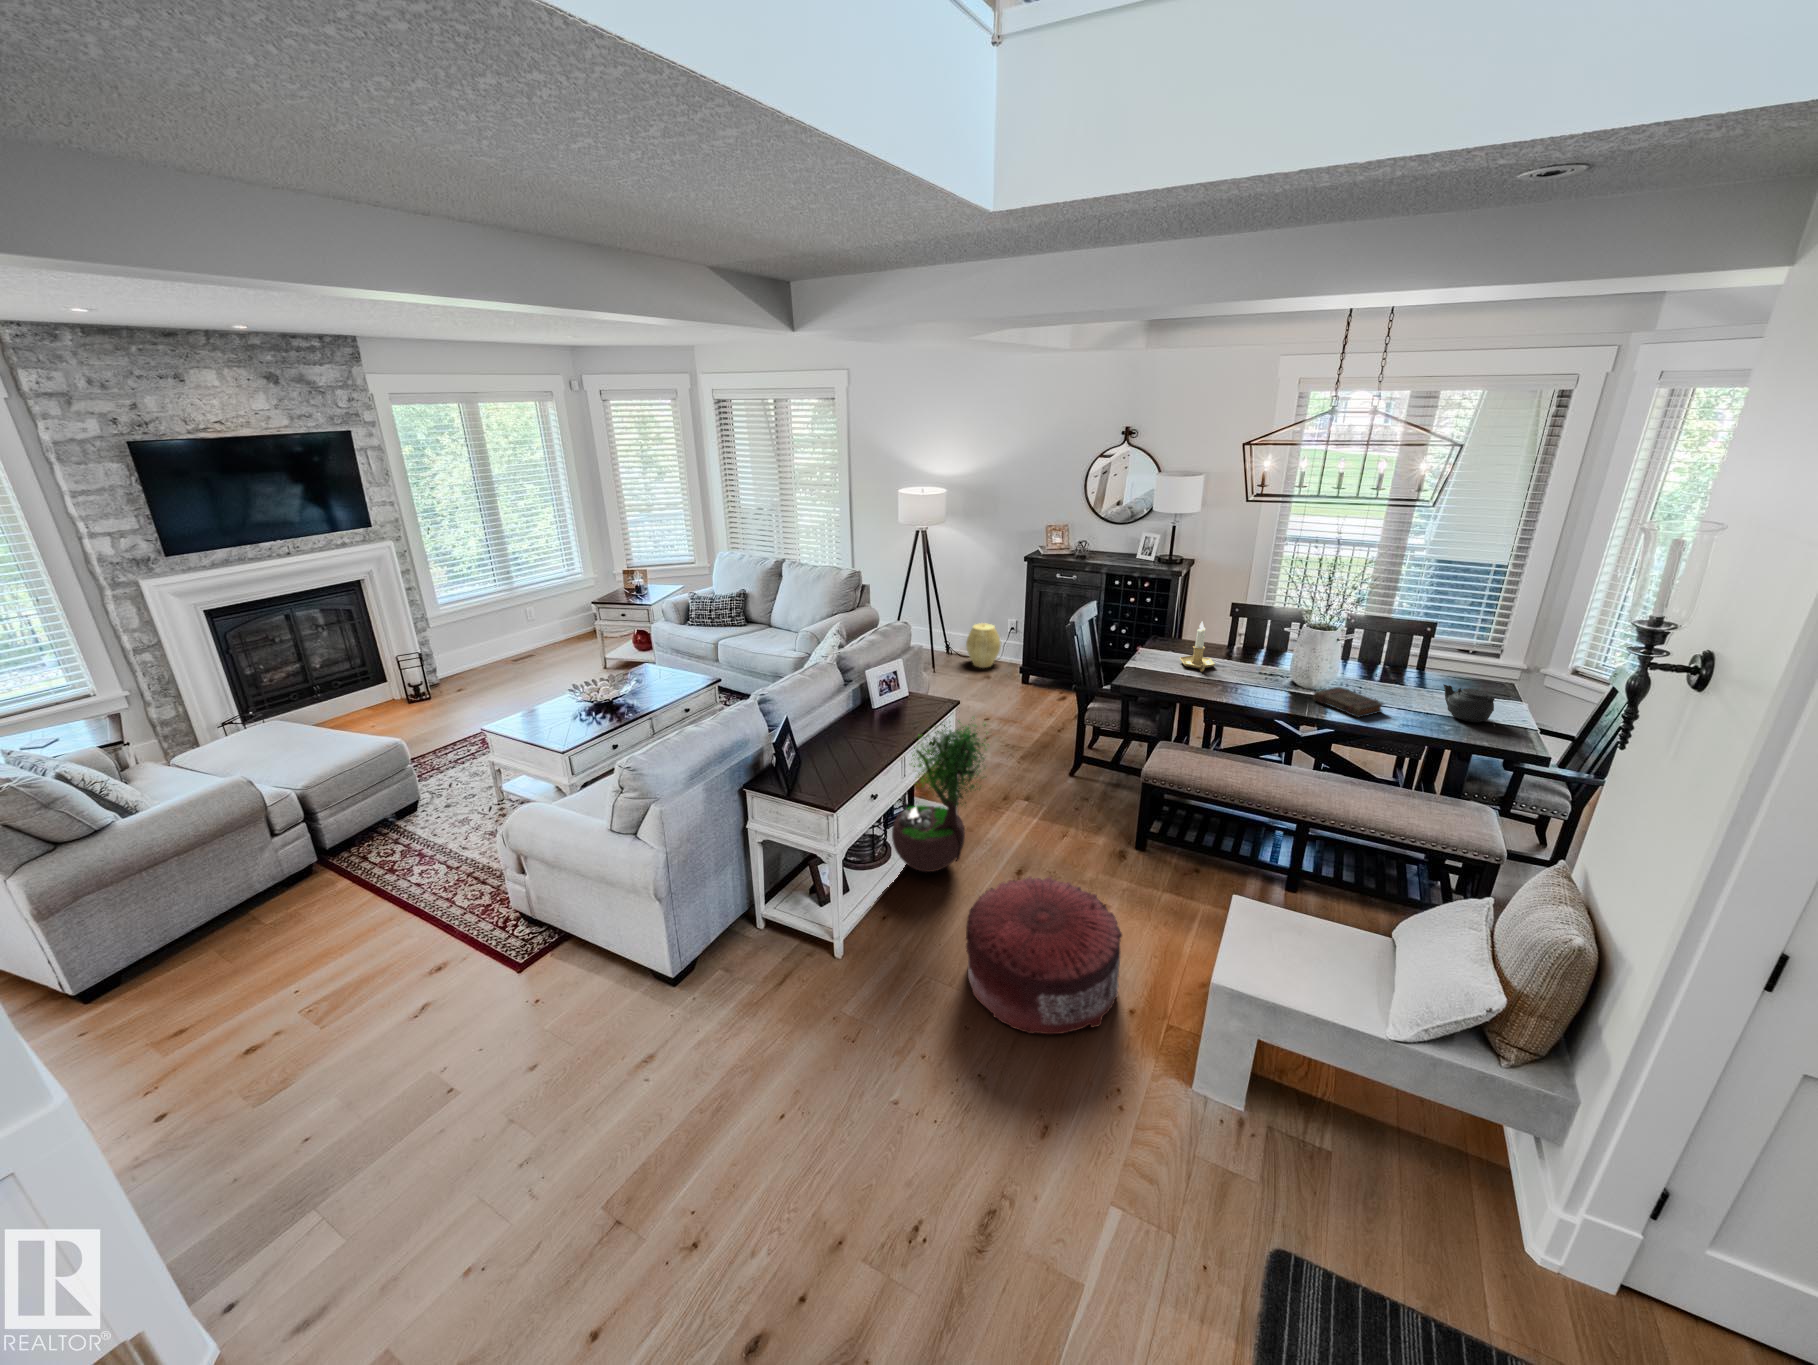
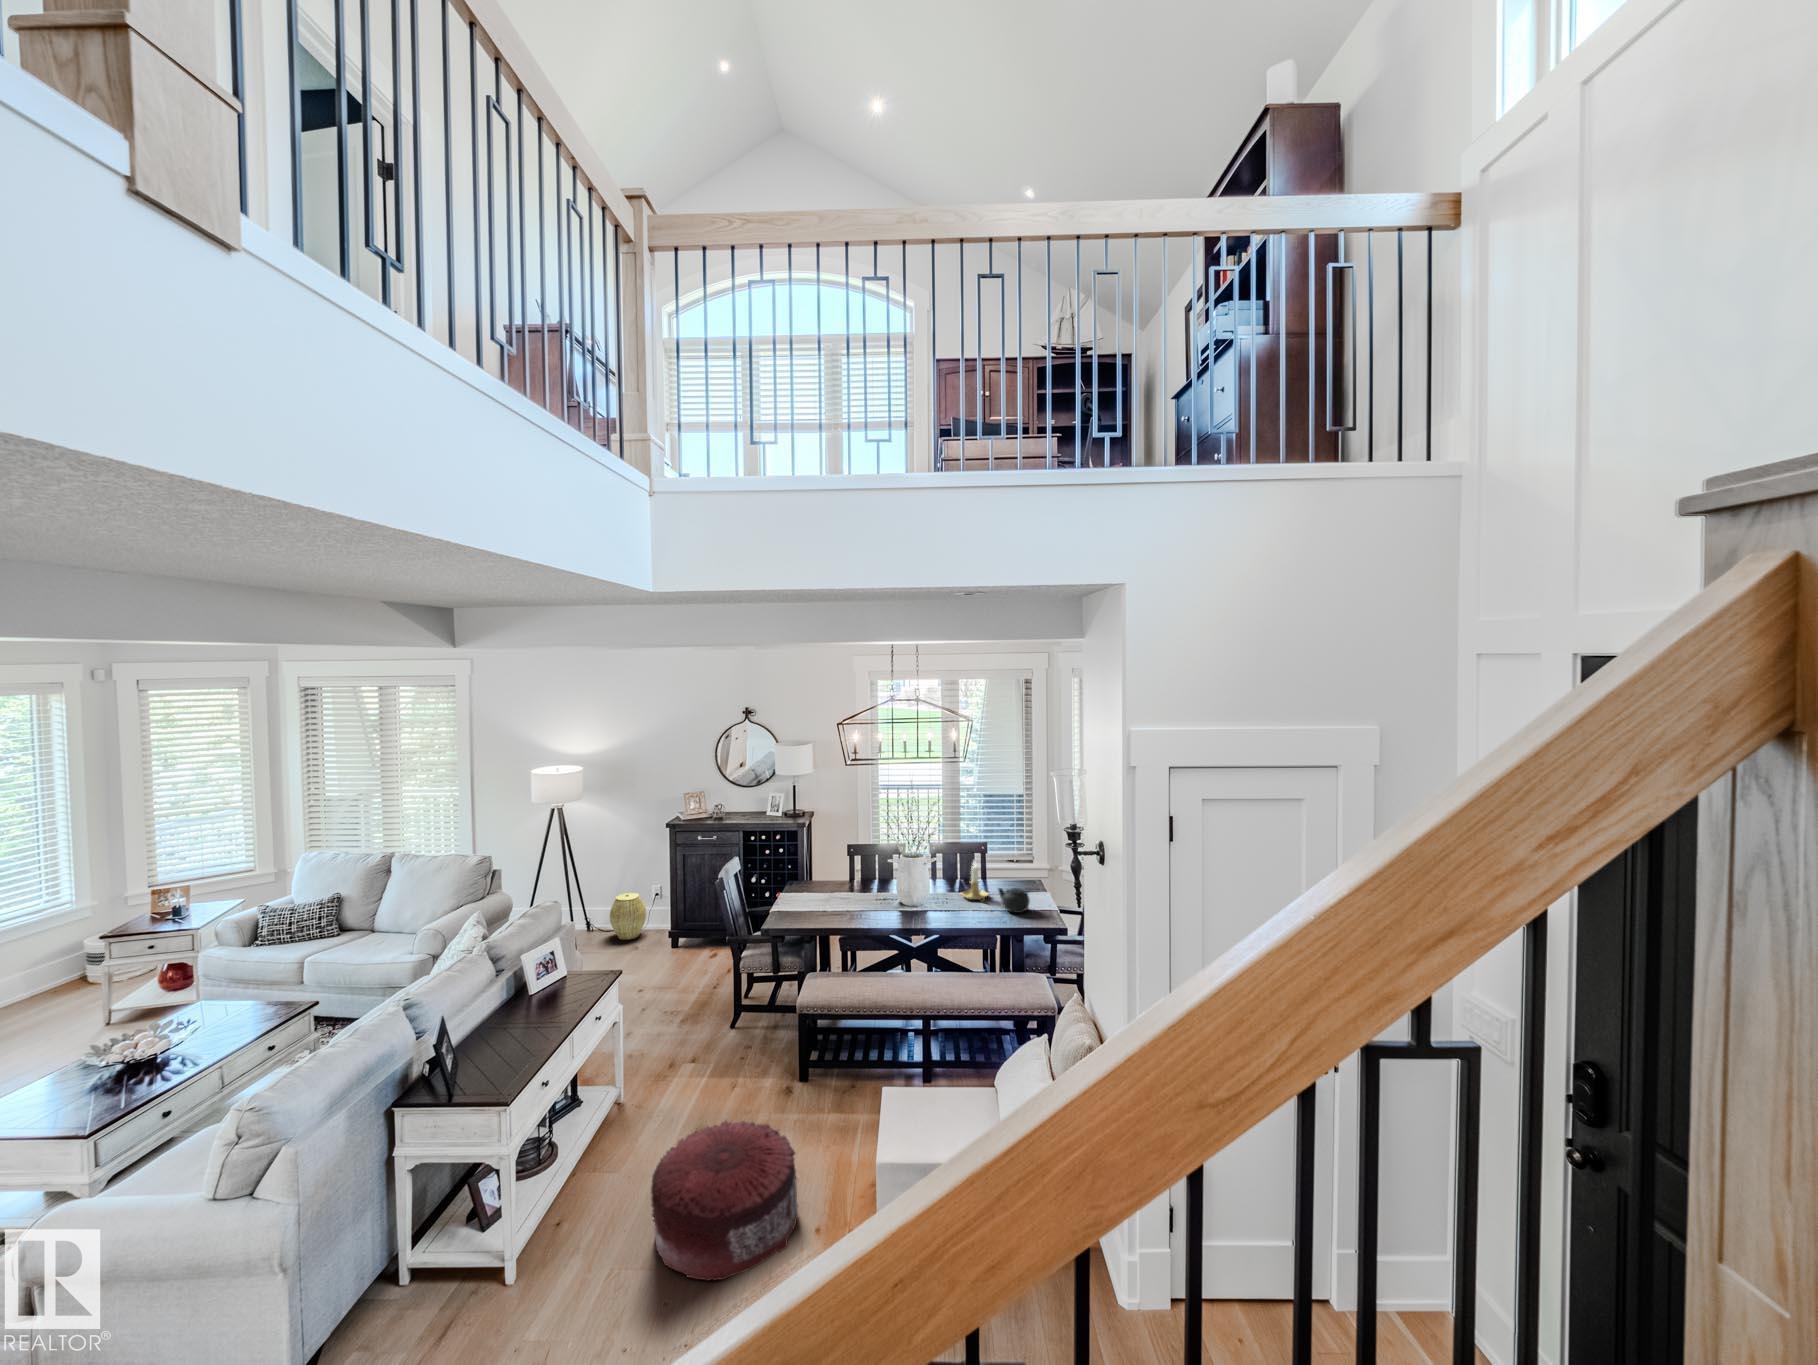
candlestick: present [1180,621,1215,672] -> present [961,861,988,901]
book: present [1313,687,1384,717] -> none [916,901,964,923]
potted tree: present [892,721,989,872] -> none [557,981,657,1160]

